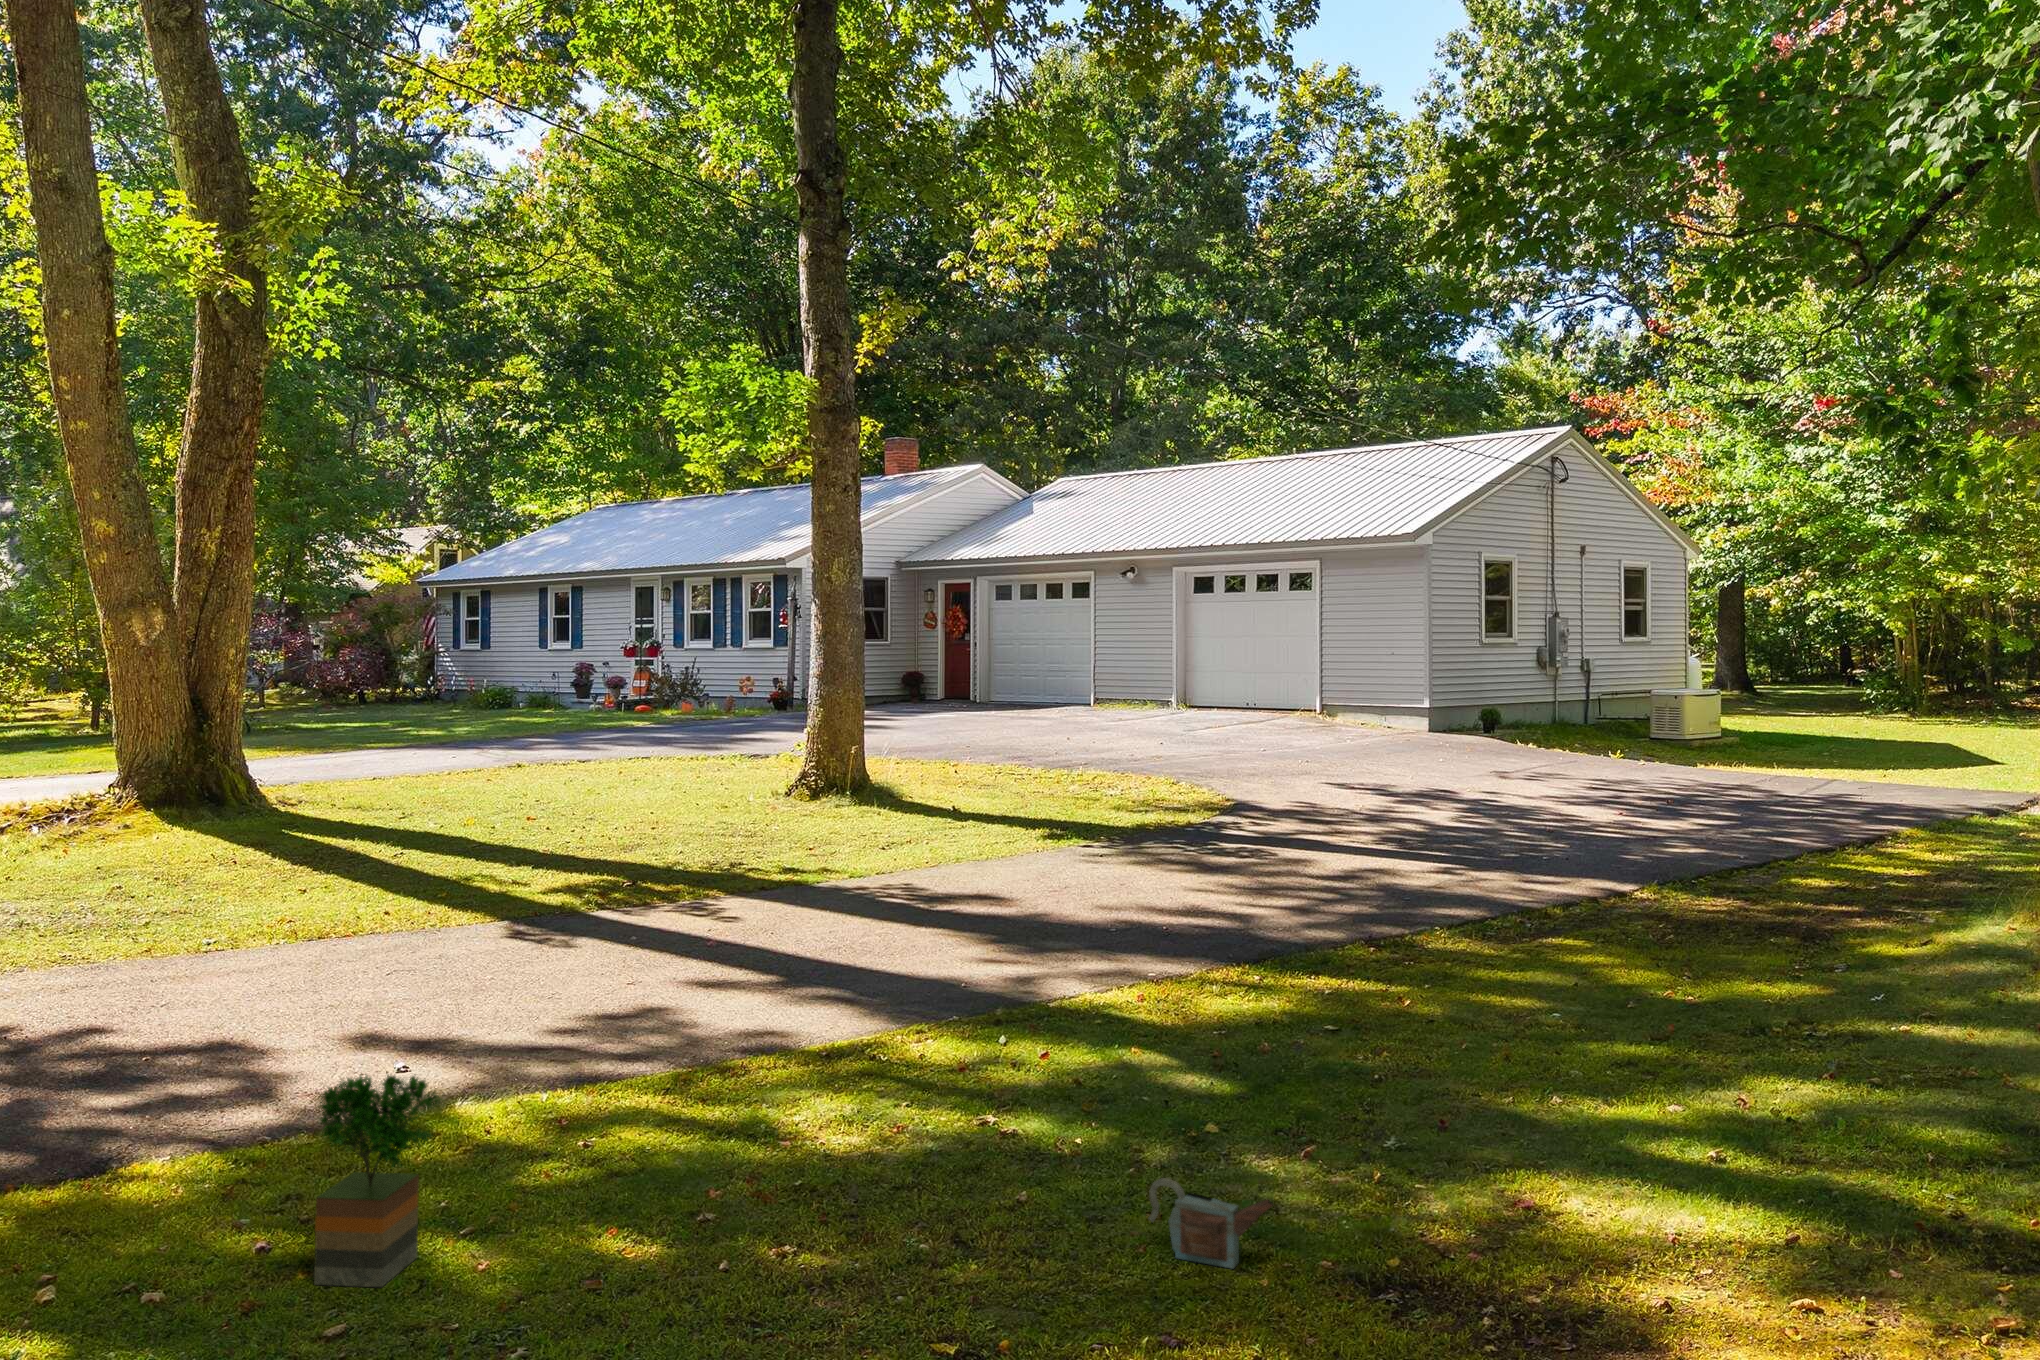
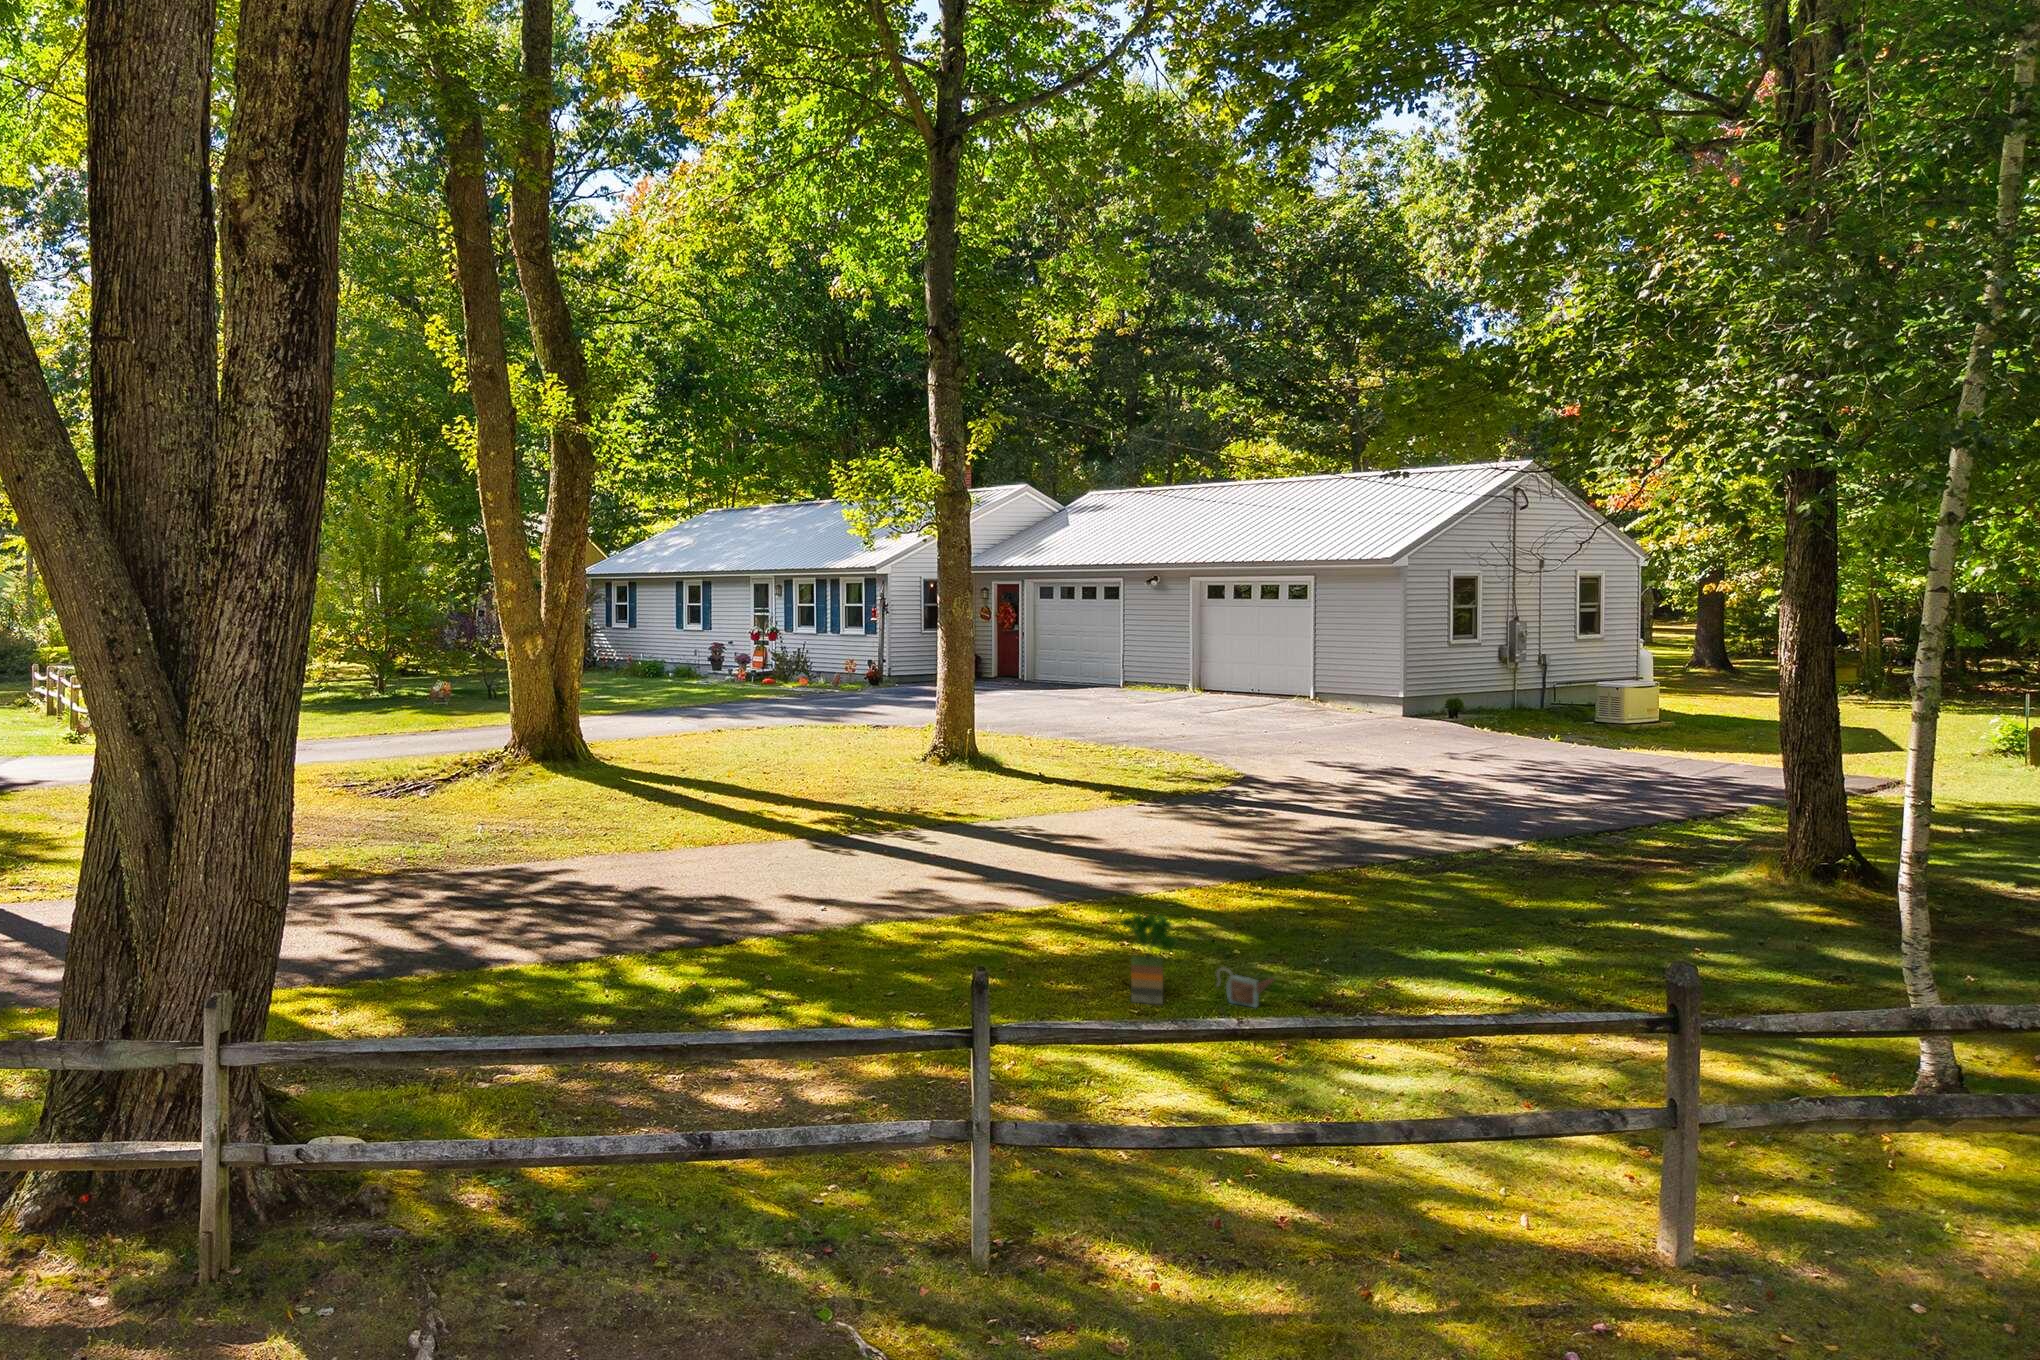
potted tree: present [314,1074,442,1287] -> present [1121,914,1178,1004]

